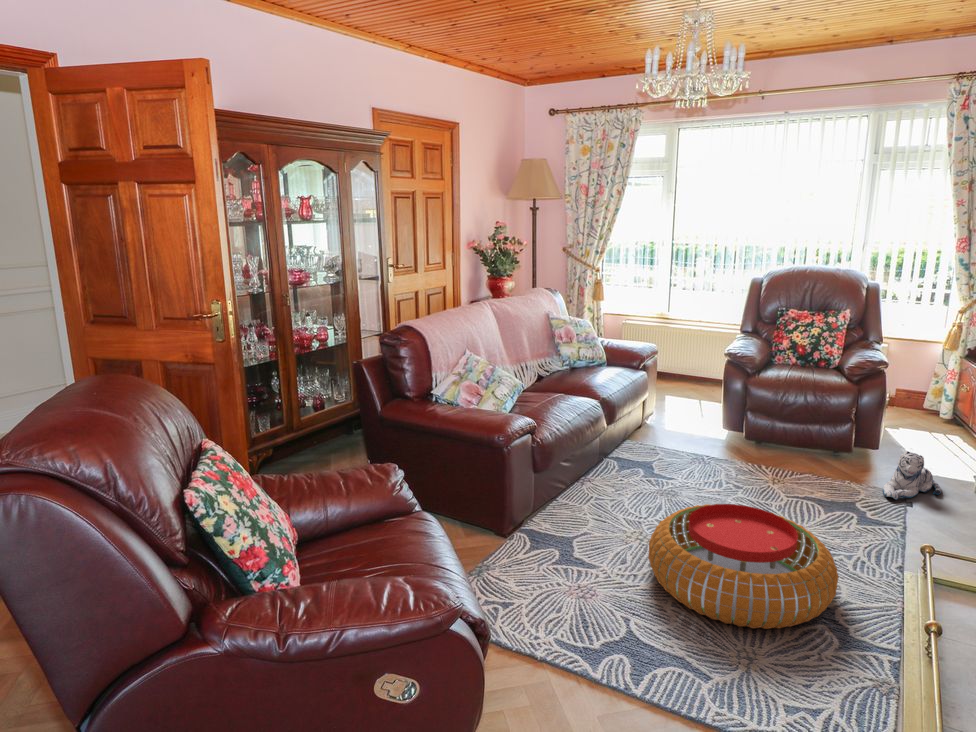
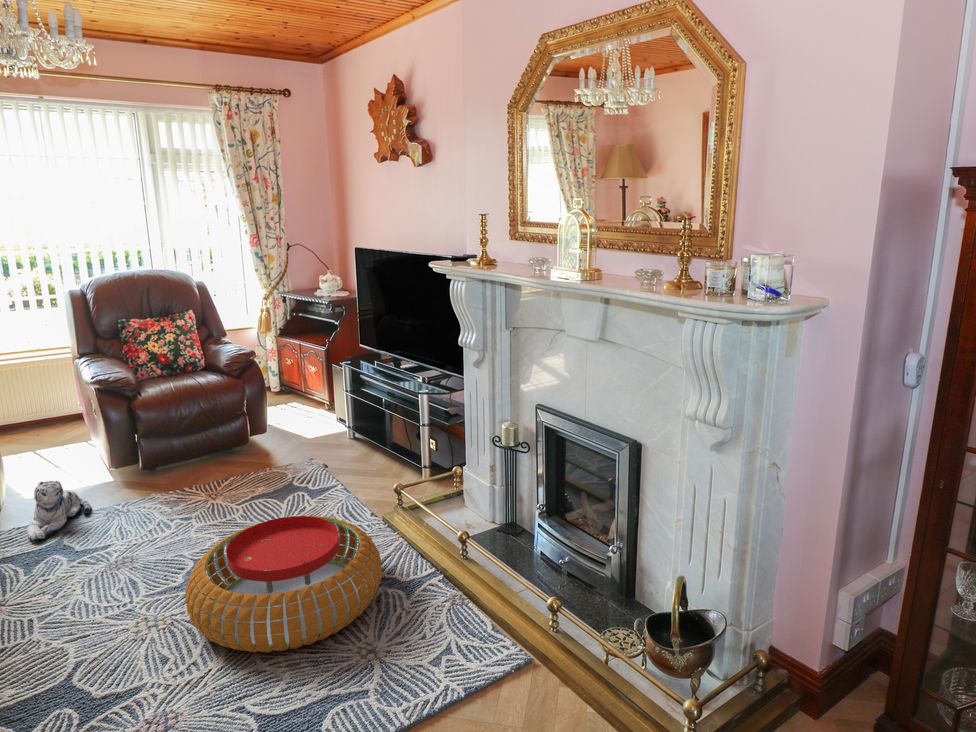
plush toy: present [883,451,941,500] -> present [27,481,91,541]

